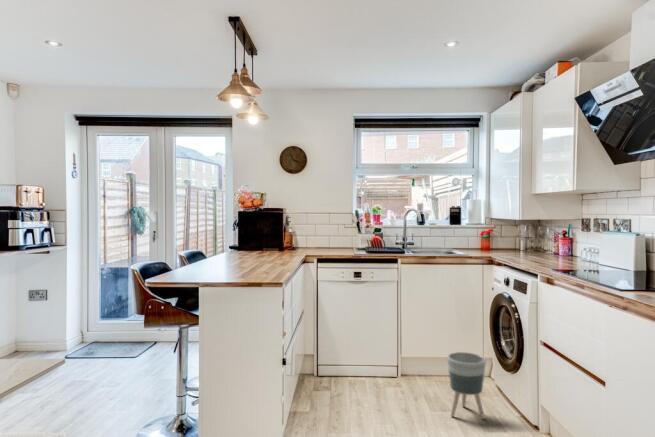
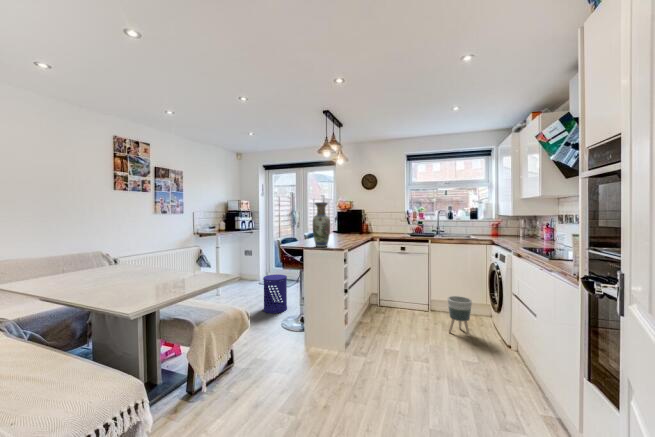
vase: none [220,187,257,280] -> present [313,202,330,247]
waste bin: none [87,338,141,425] -> present [263,274,287,313]

